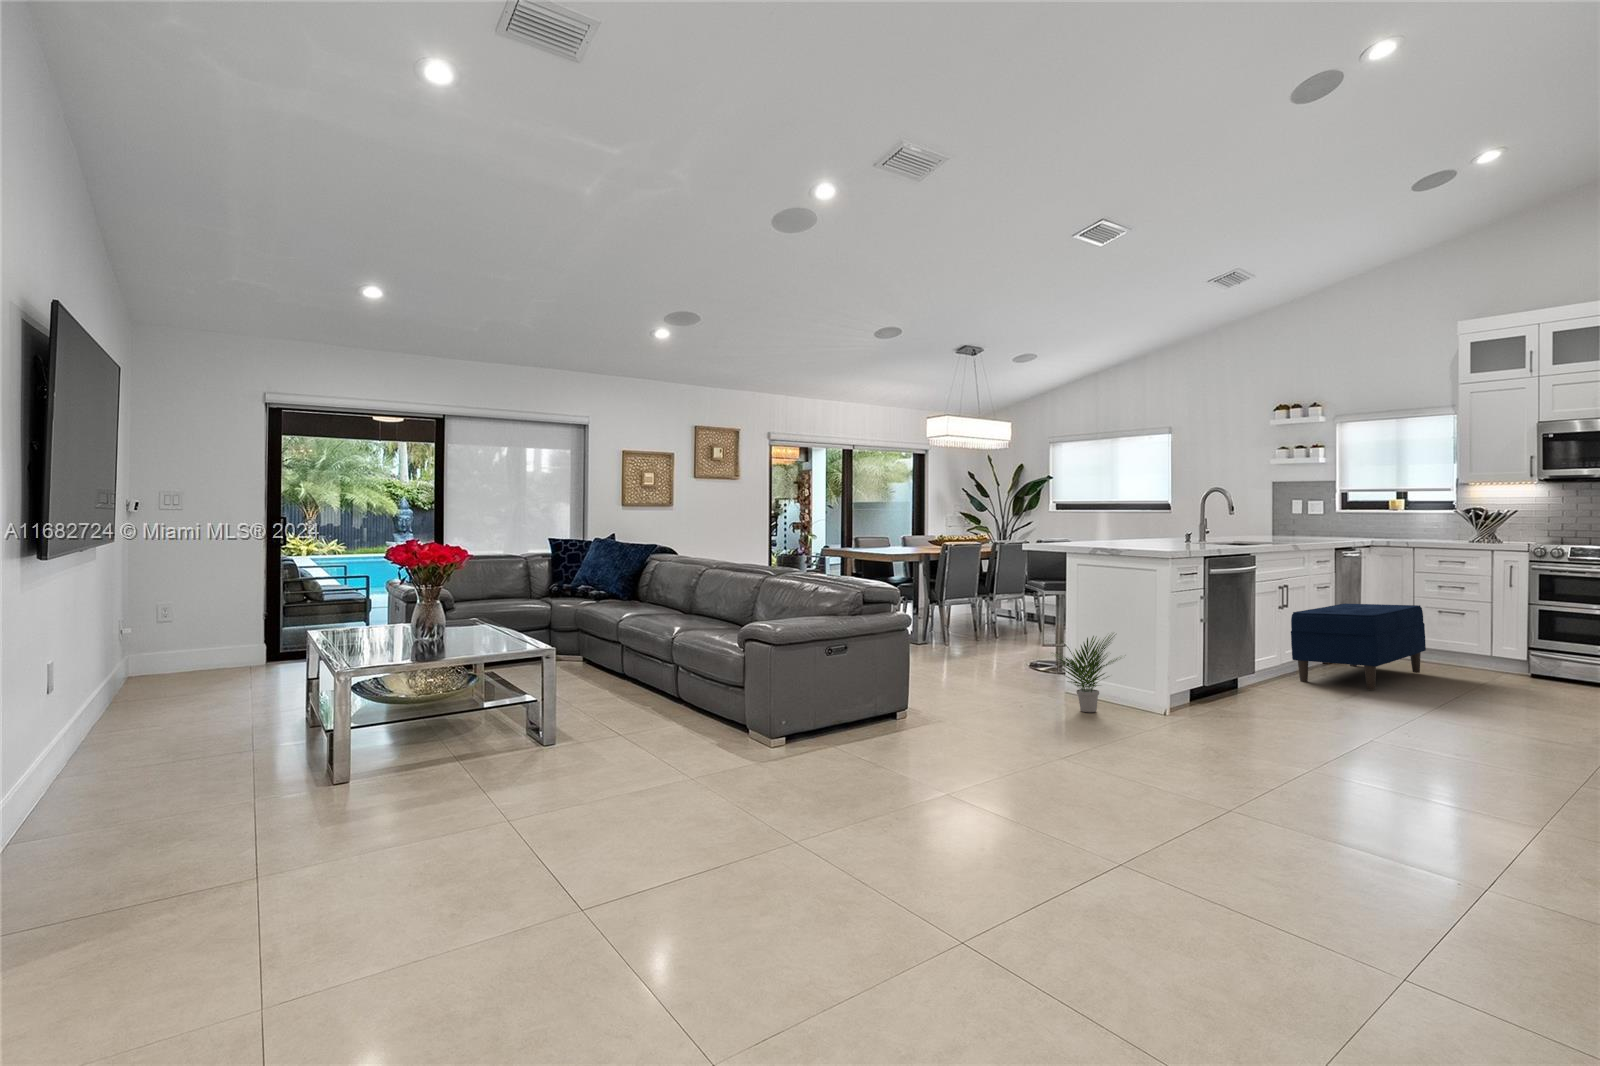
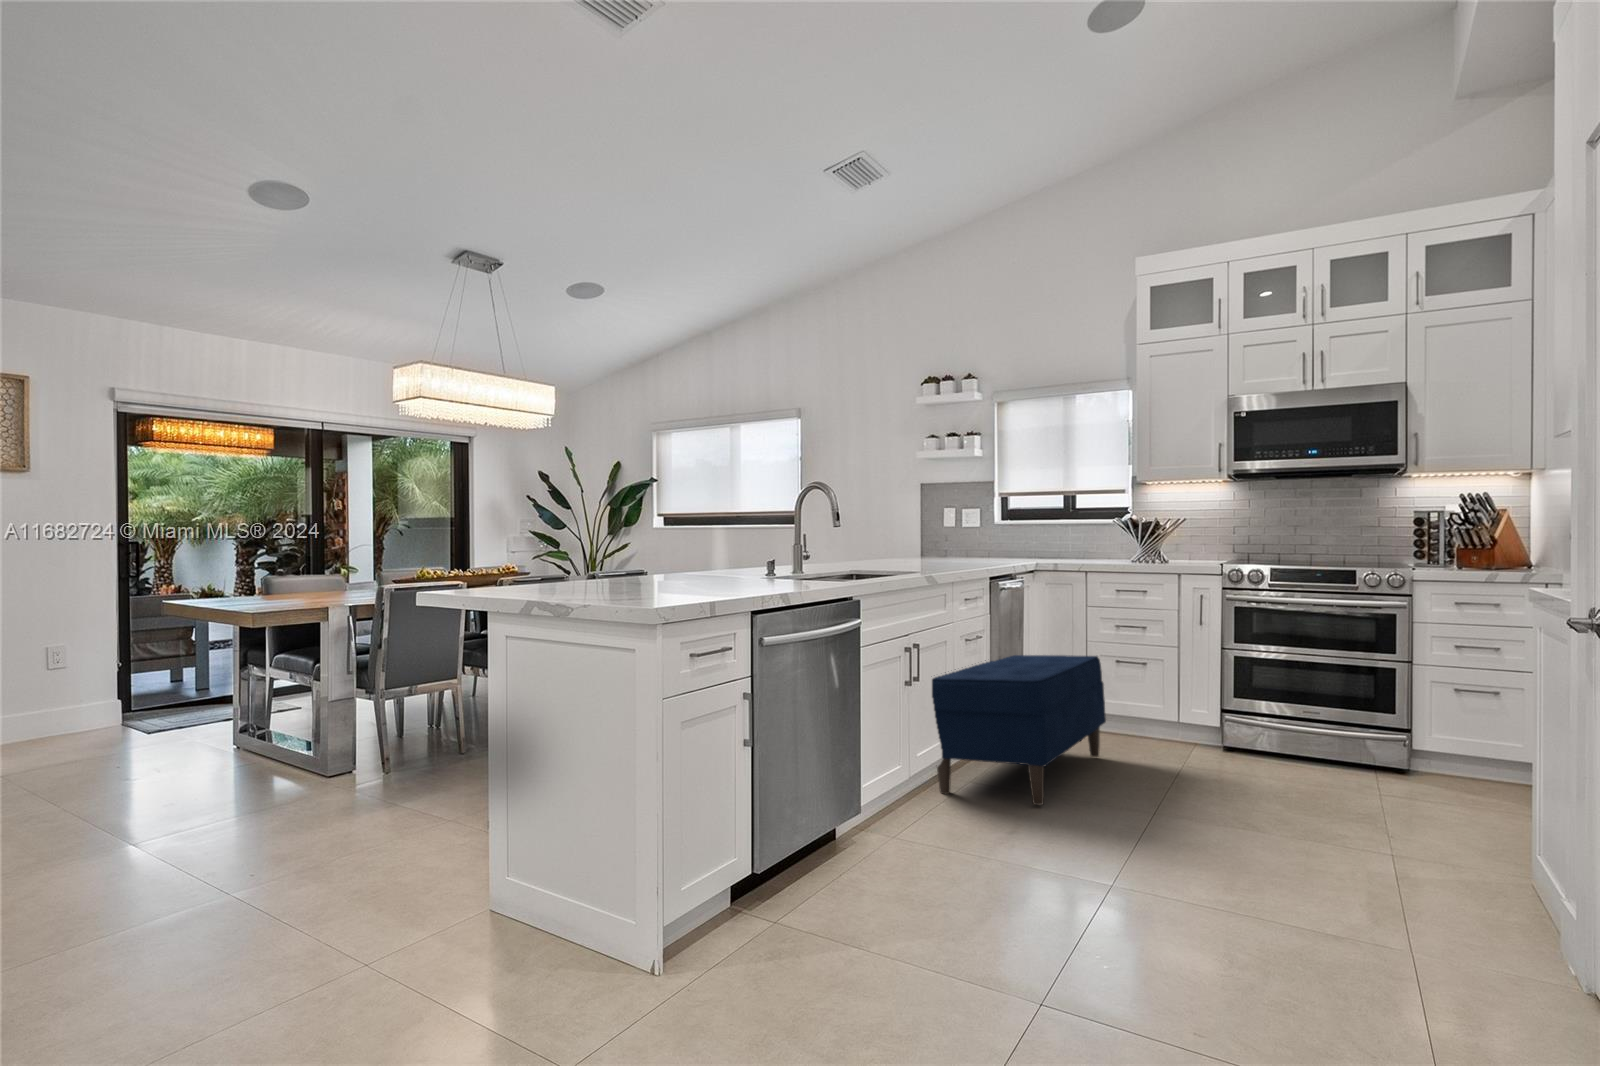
potted plant: present [1057,635,1117,712] -> none [388,755,567,957]

